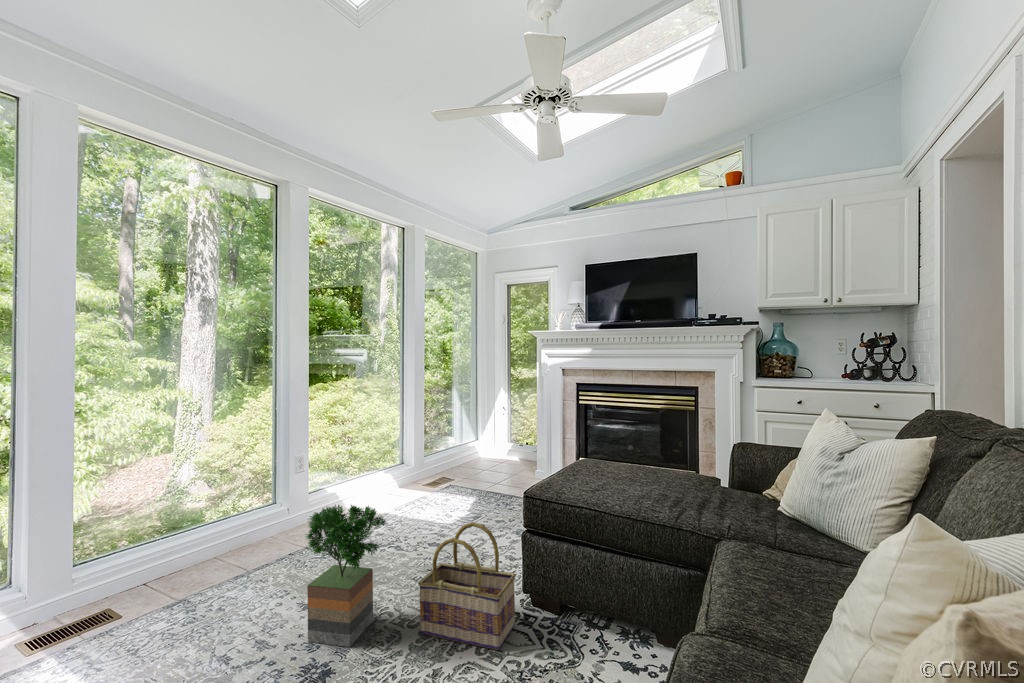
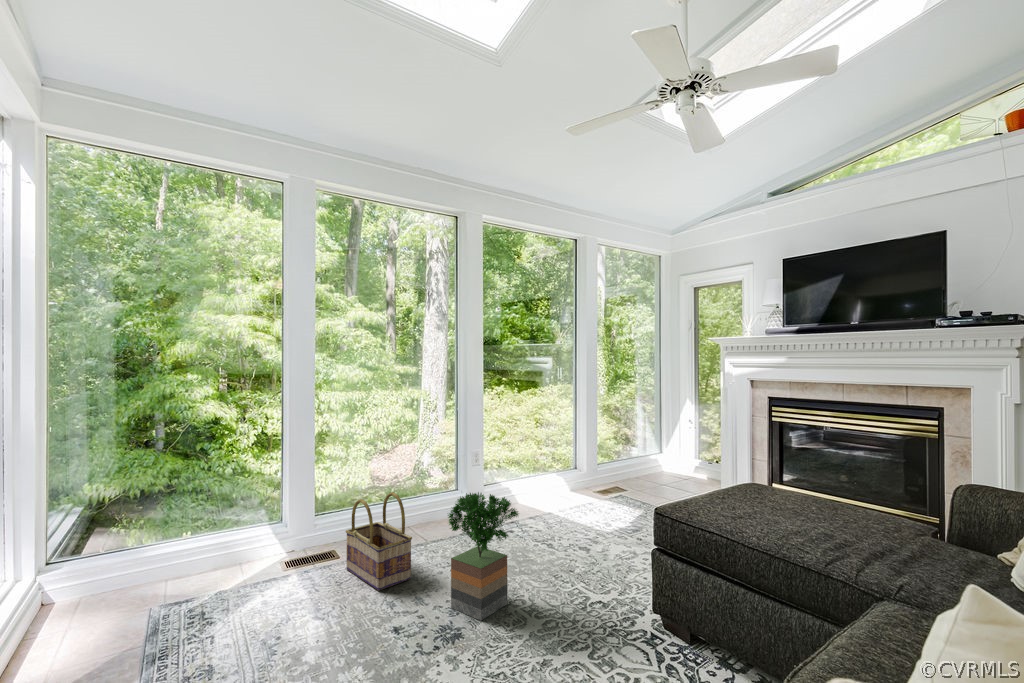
basket: present [418,522,516,650] -> present [346,492,412,590]

